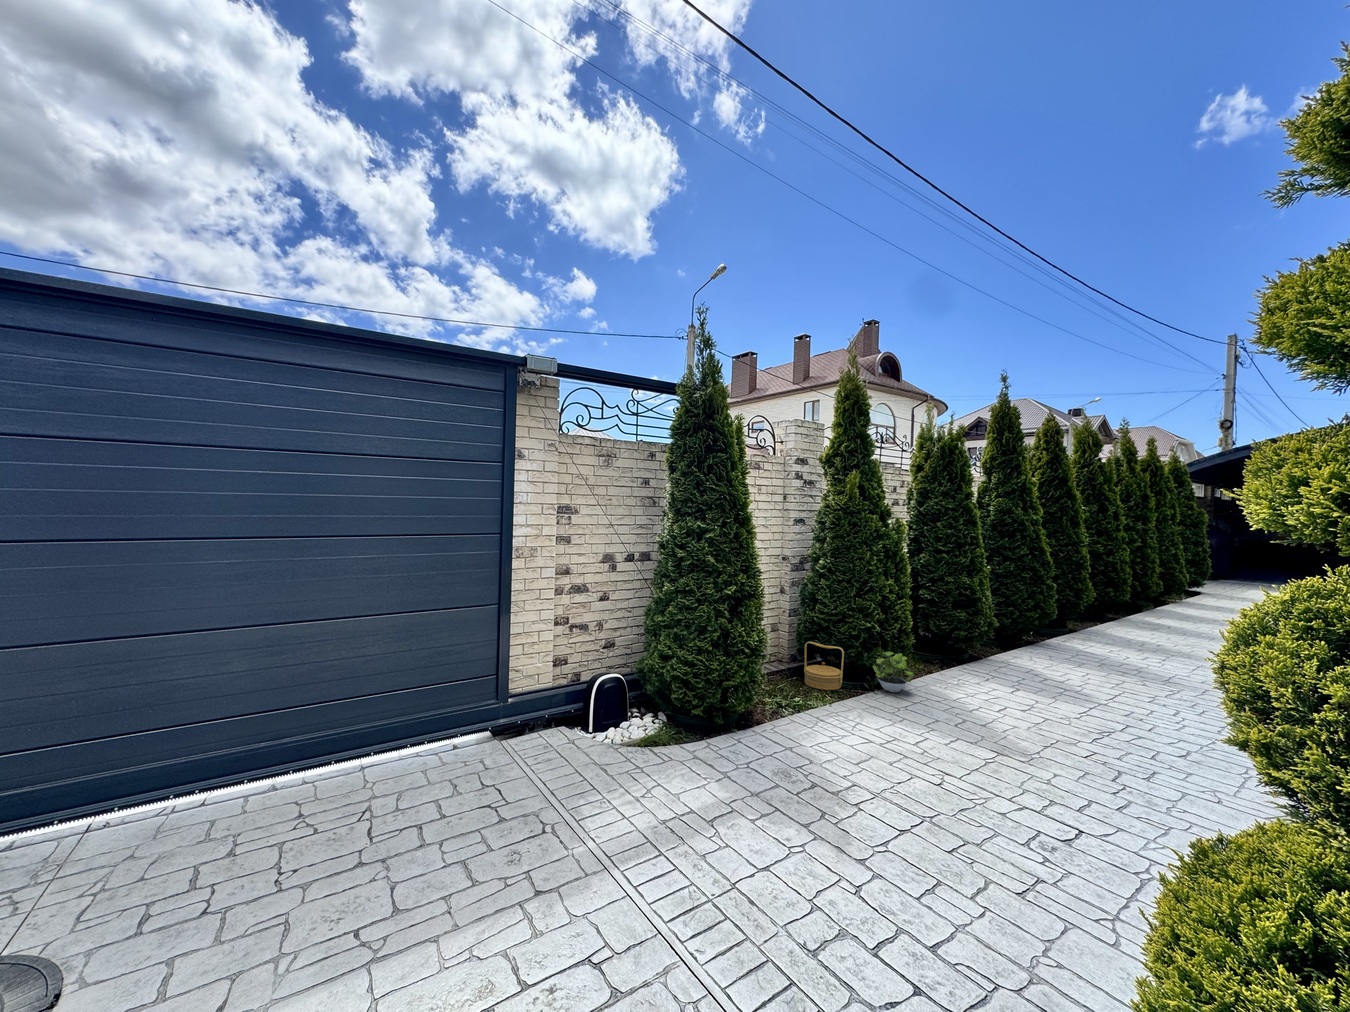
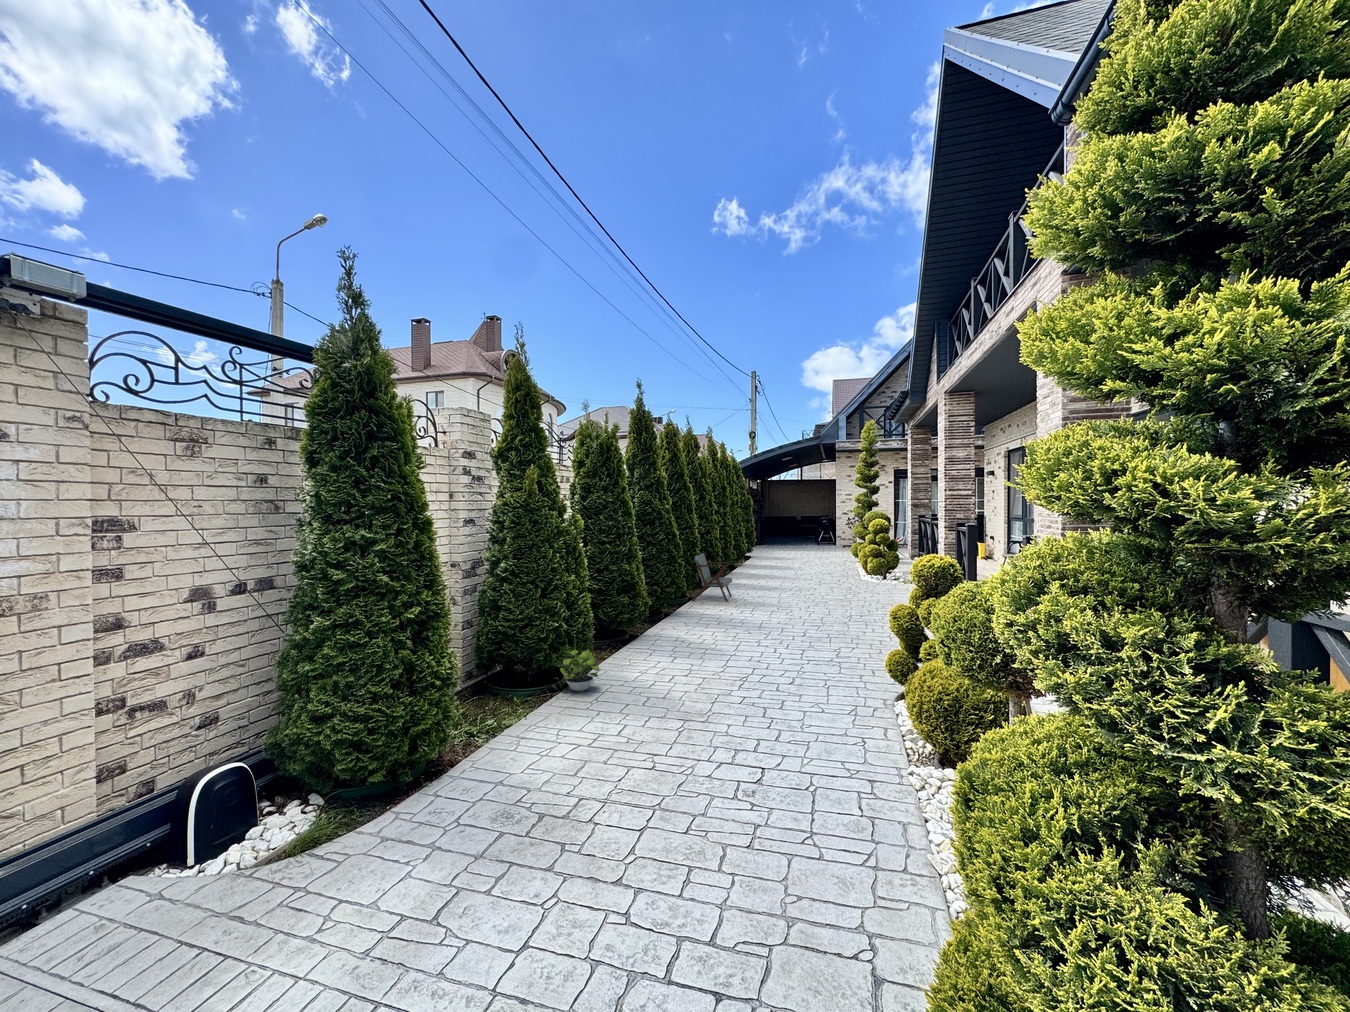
lounge chair: none [1067,575,1134,638] -> present [692,553,732,602]
woven basket: present [804,642,844,690] -> none [487,656,532,707]

